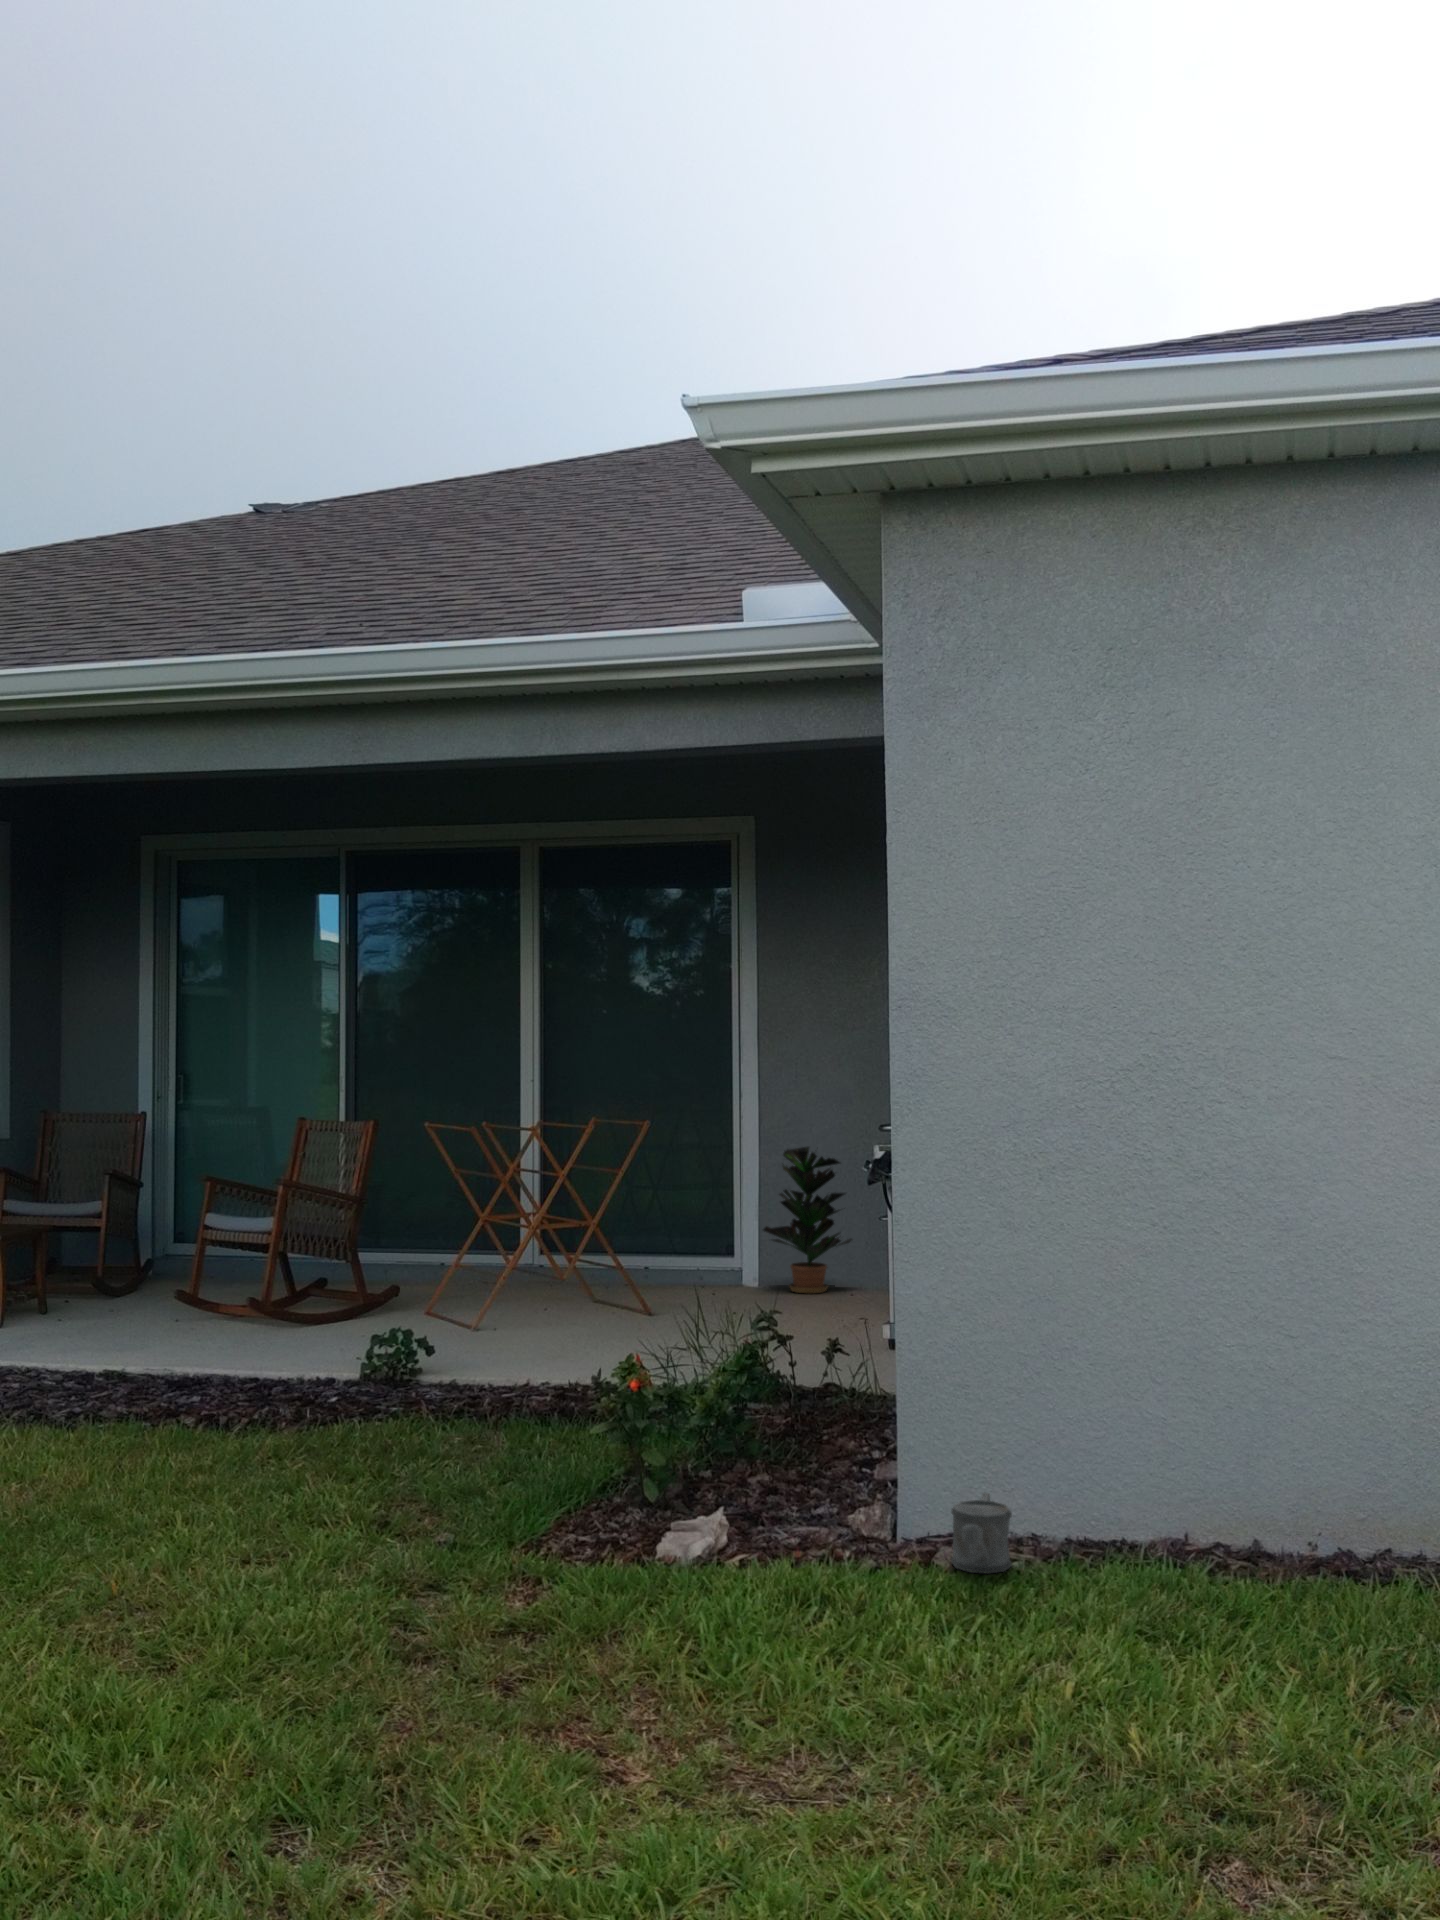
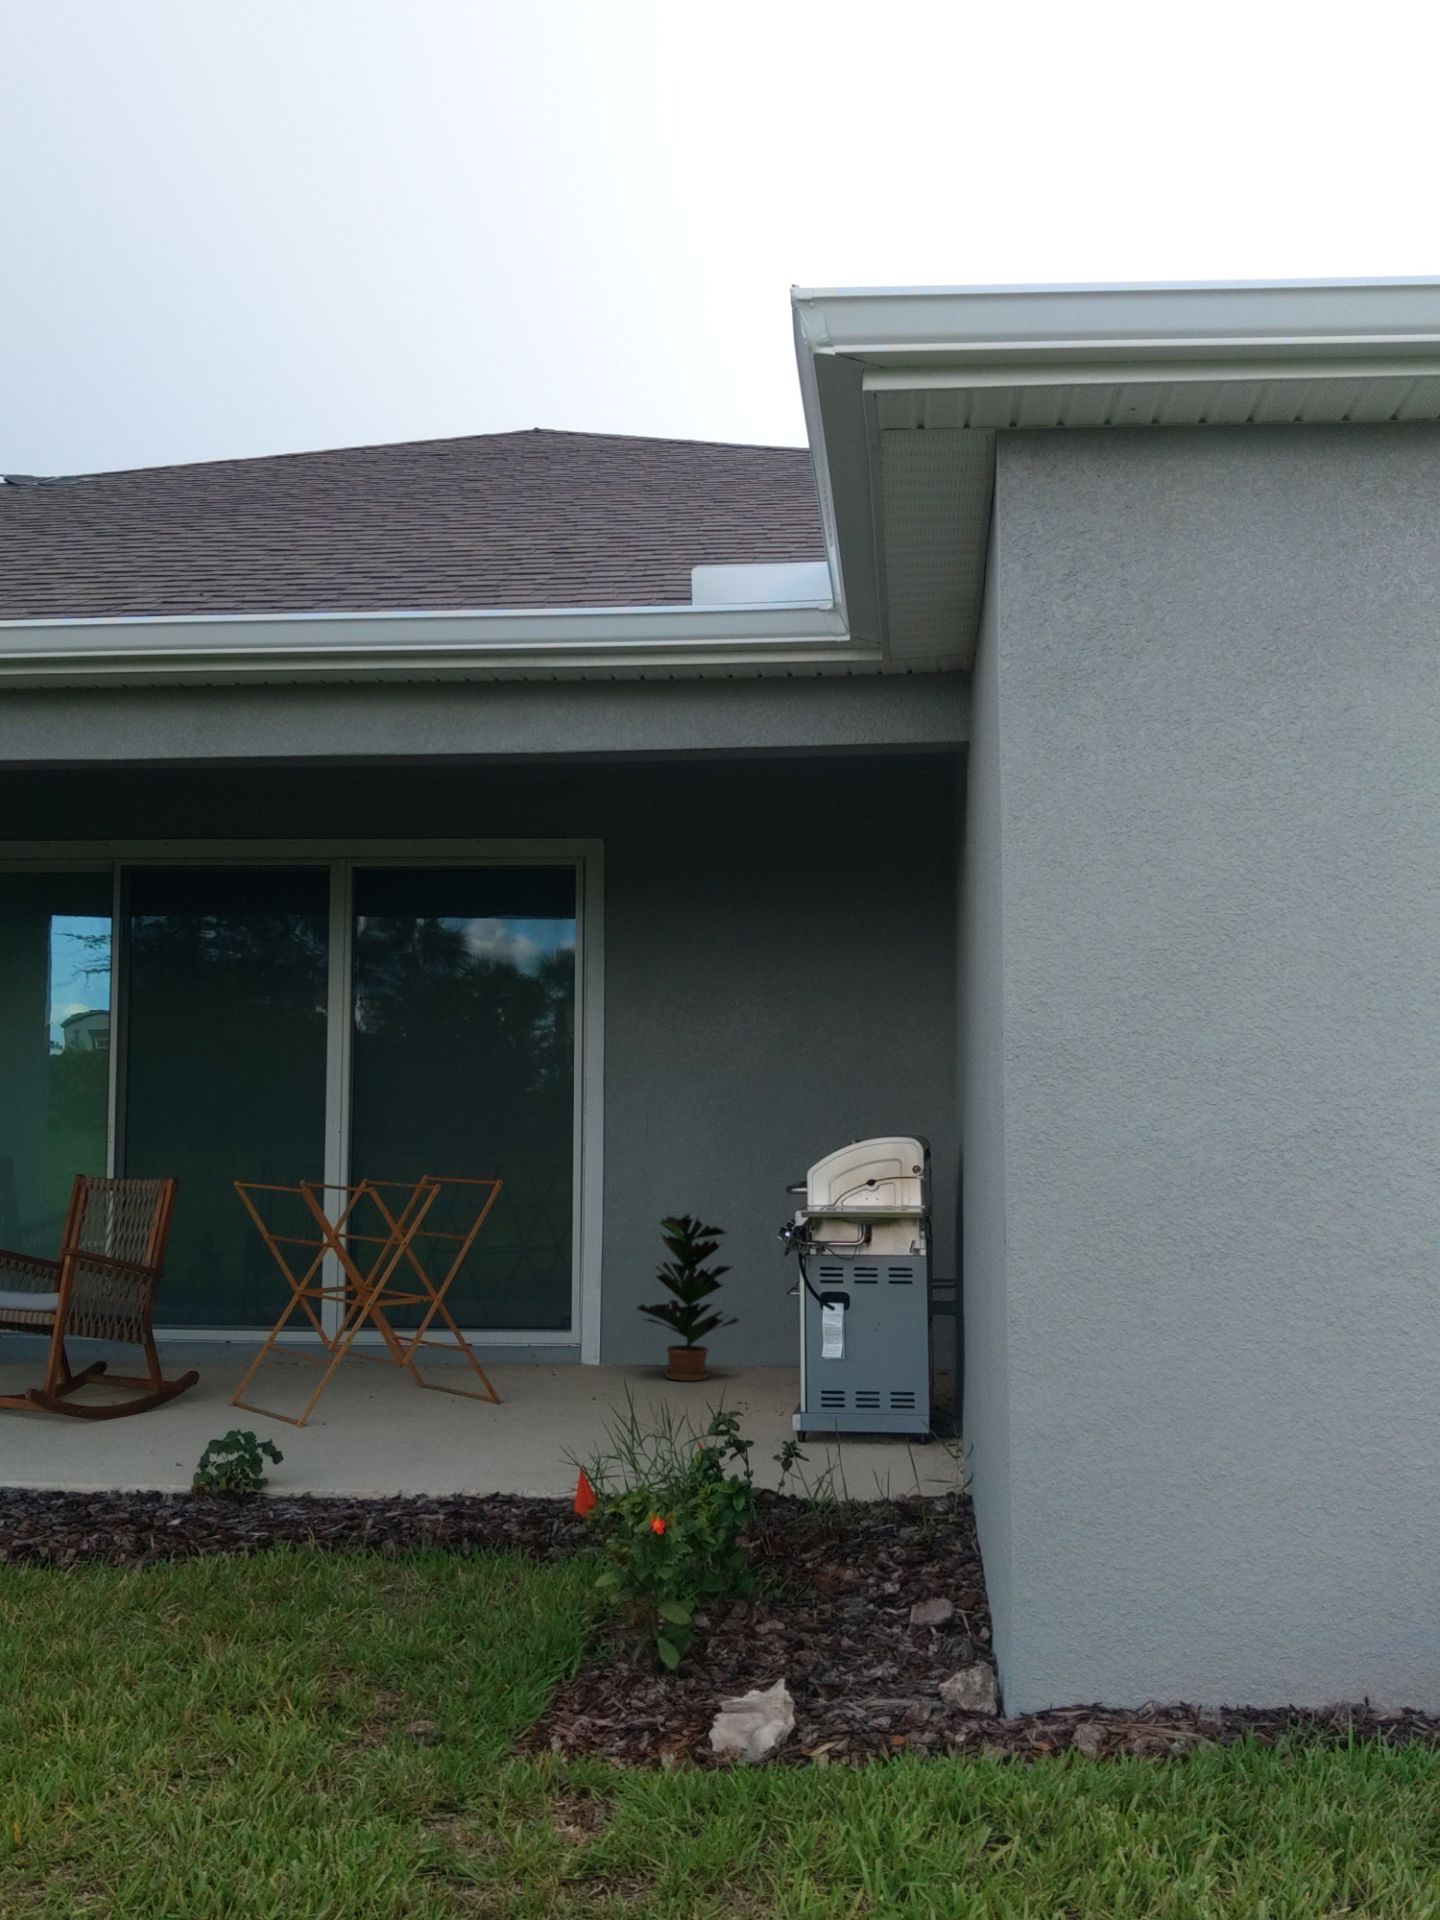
watering can: present [951,1493,1012,1574] -> none [1100,1650,1181,1764]

